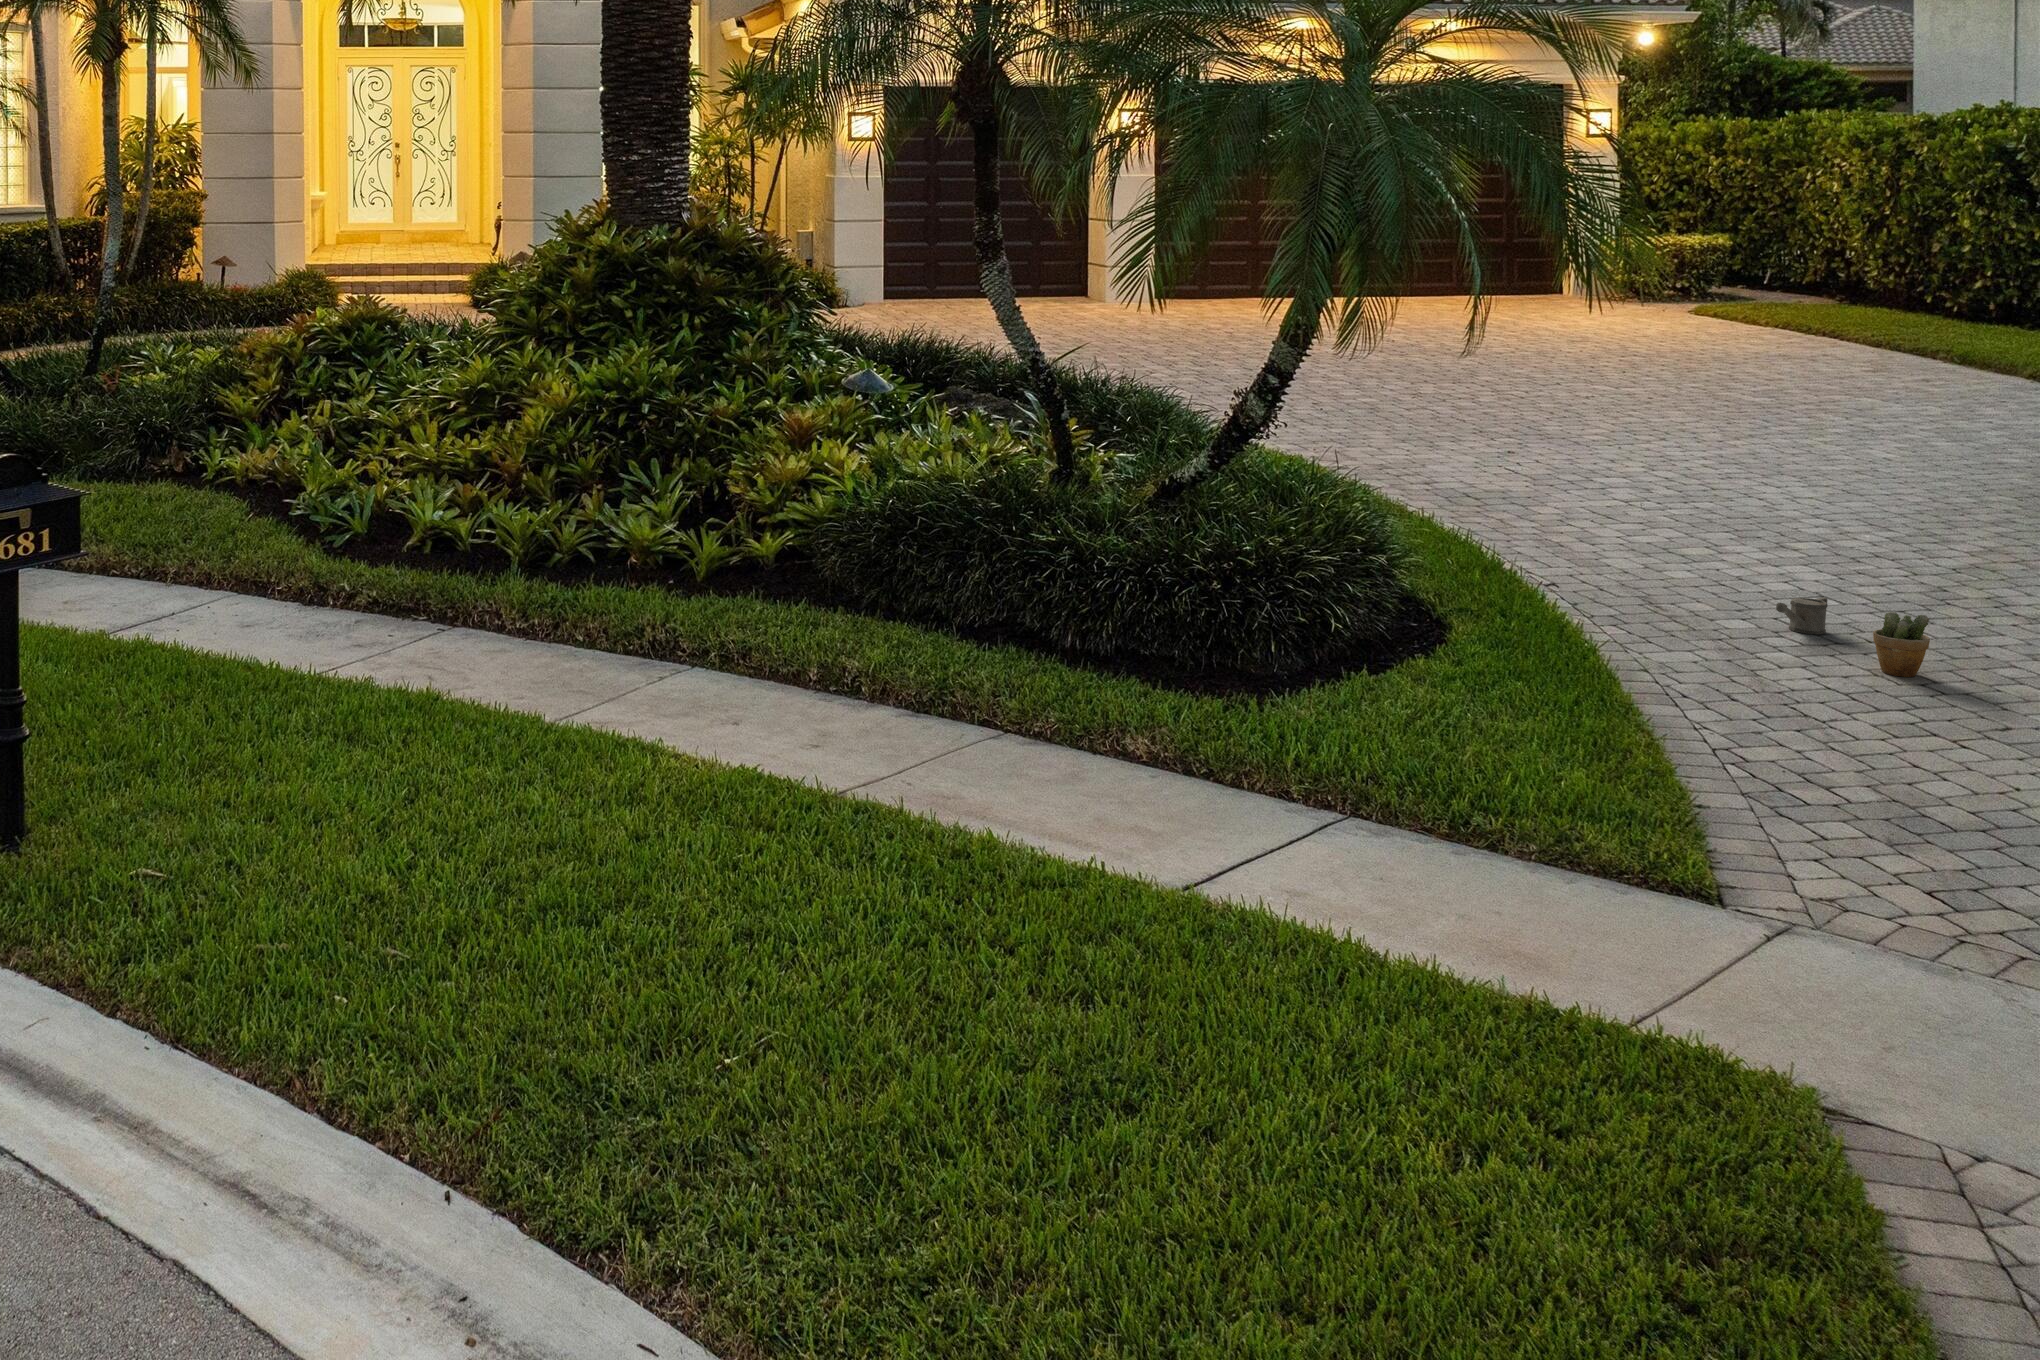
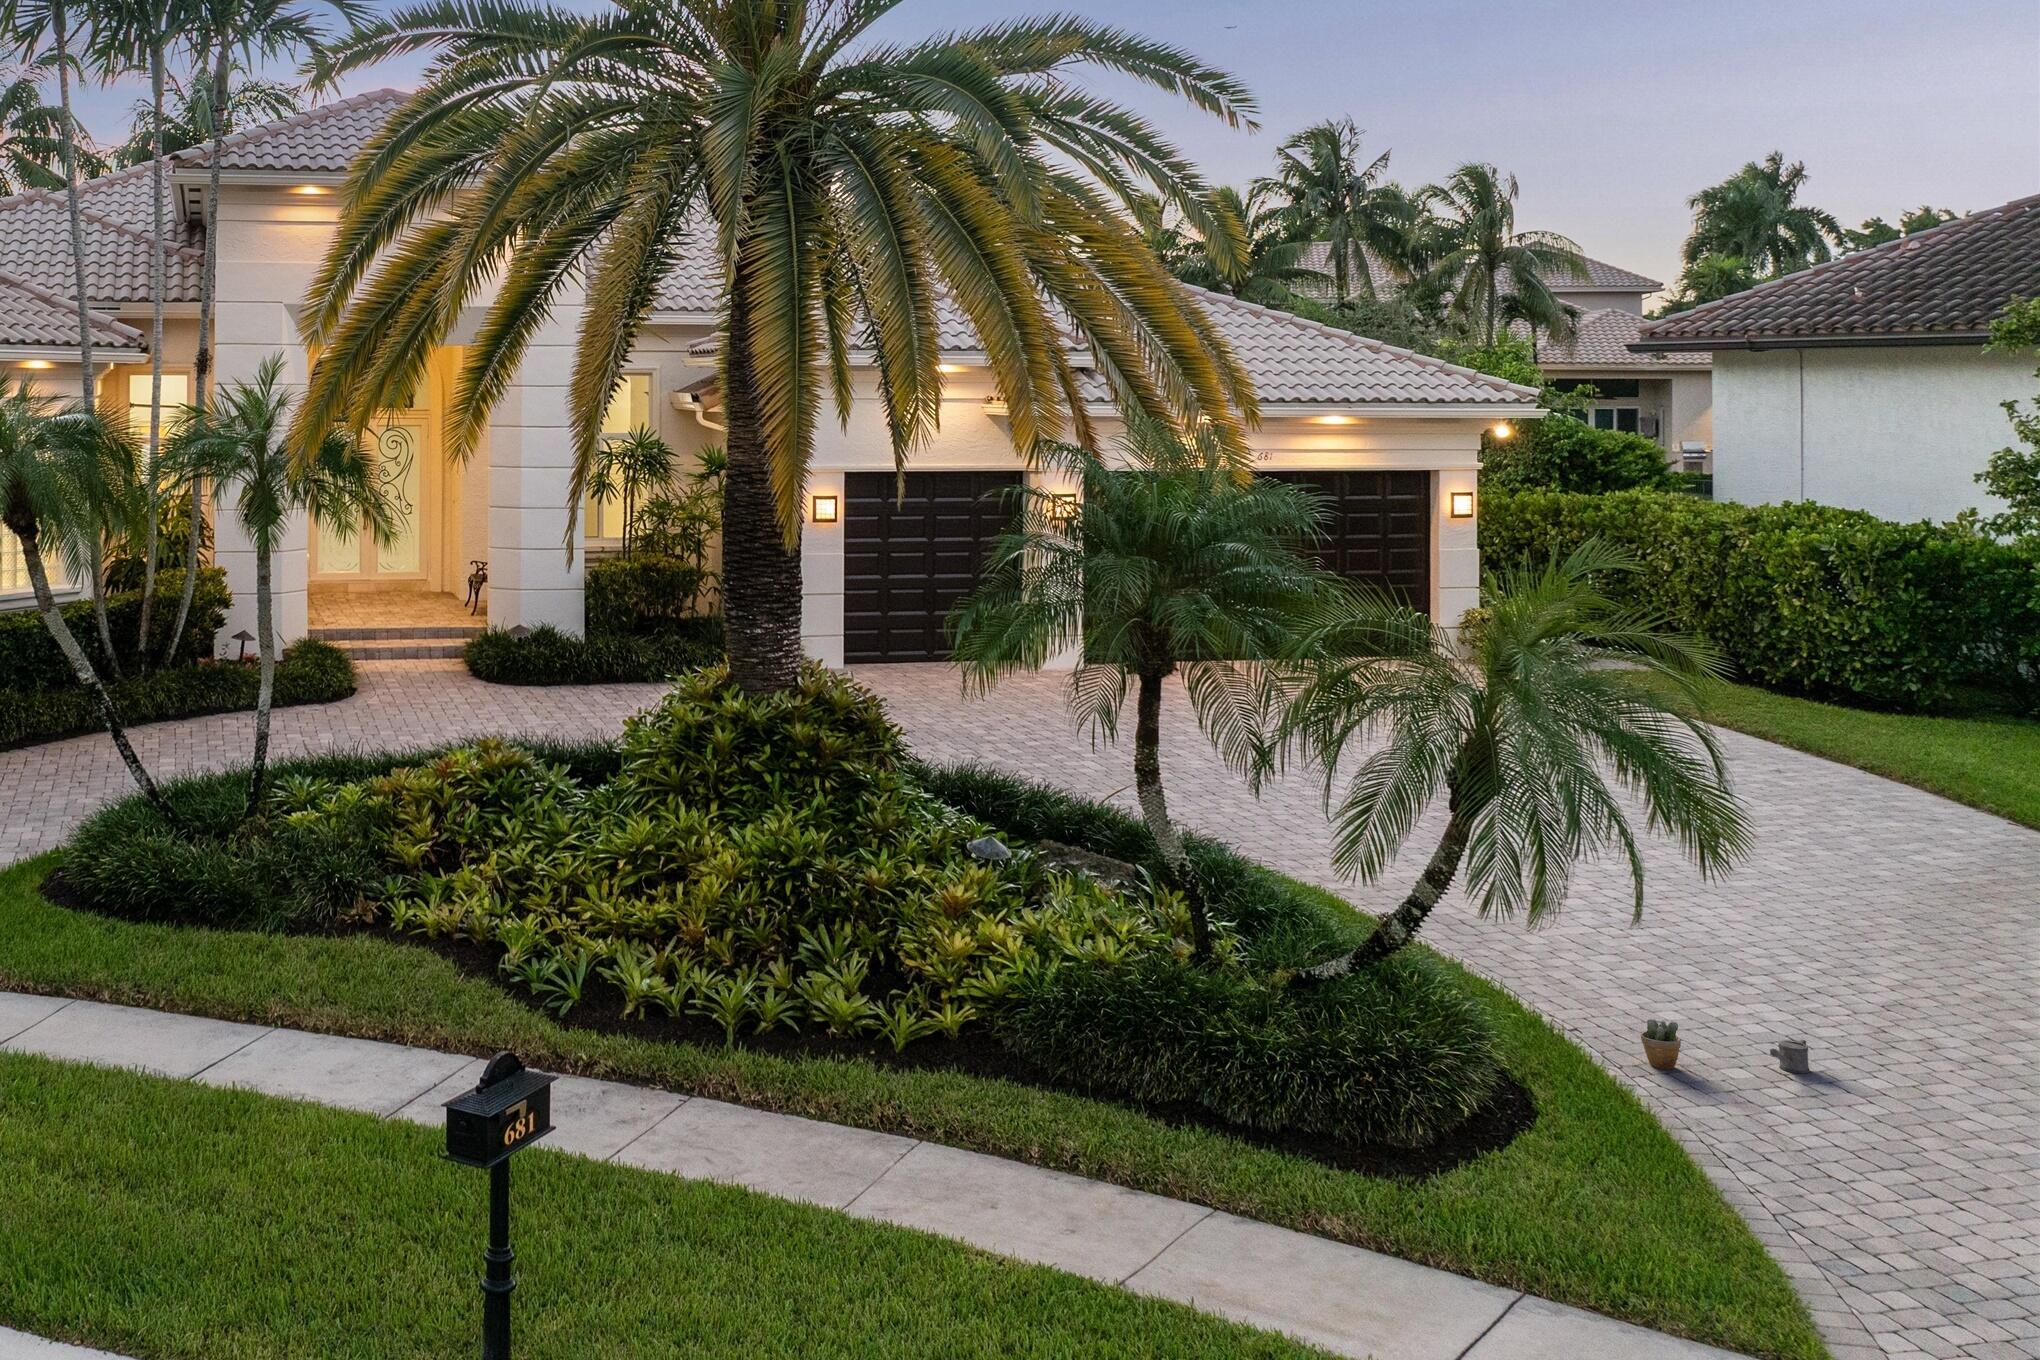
potted plant: present [1873,612,1930,677] -> present [1640,1019,1681,1070]

